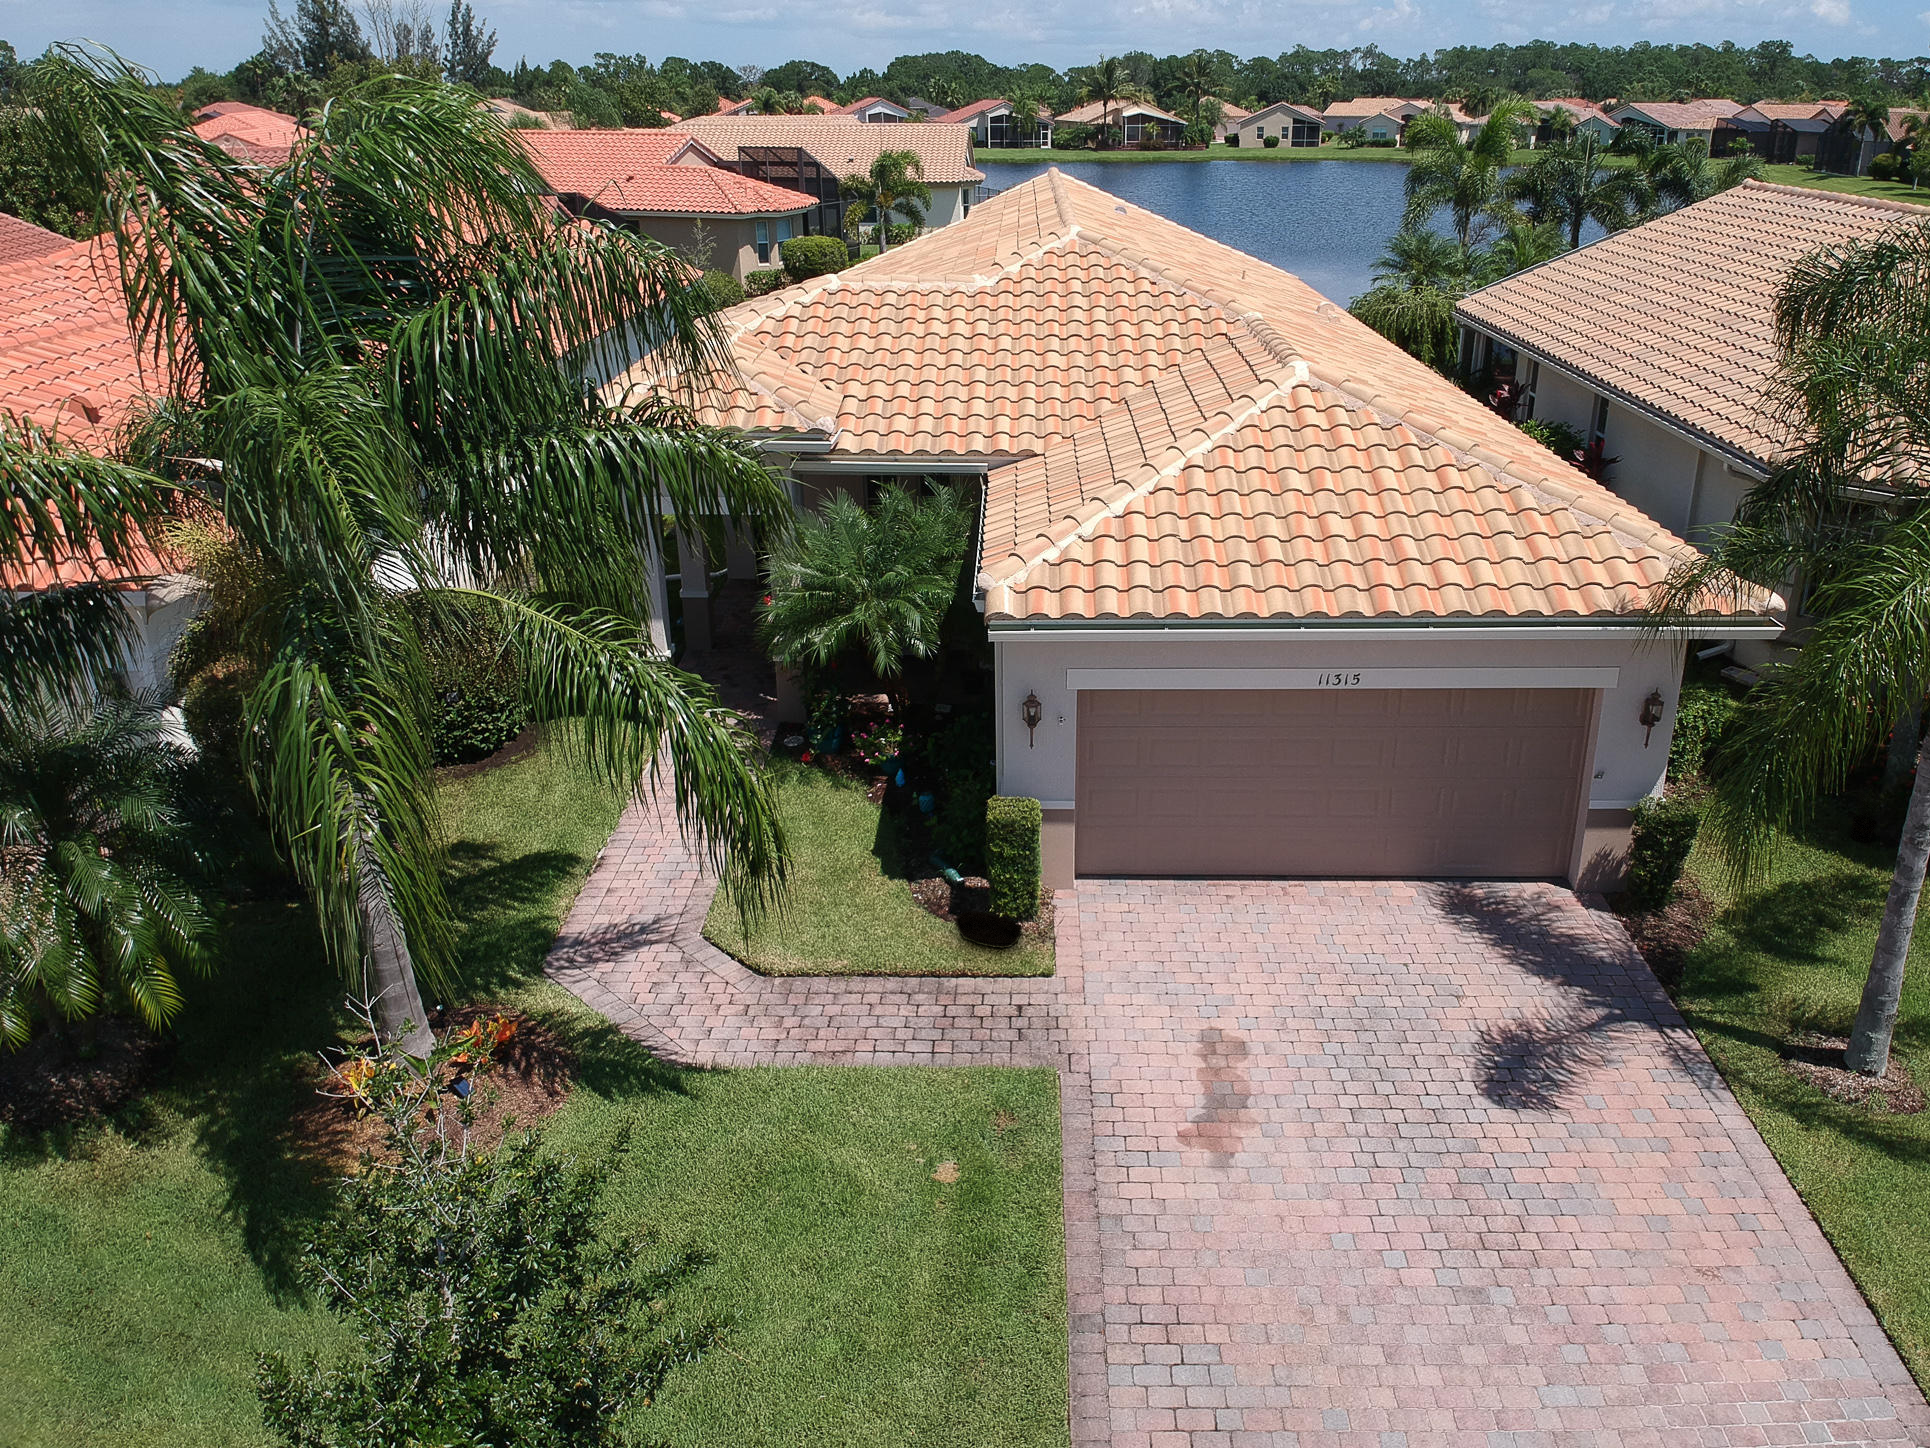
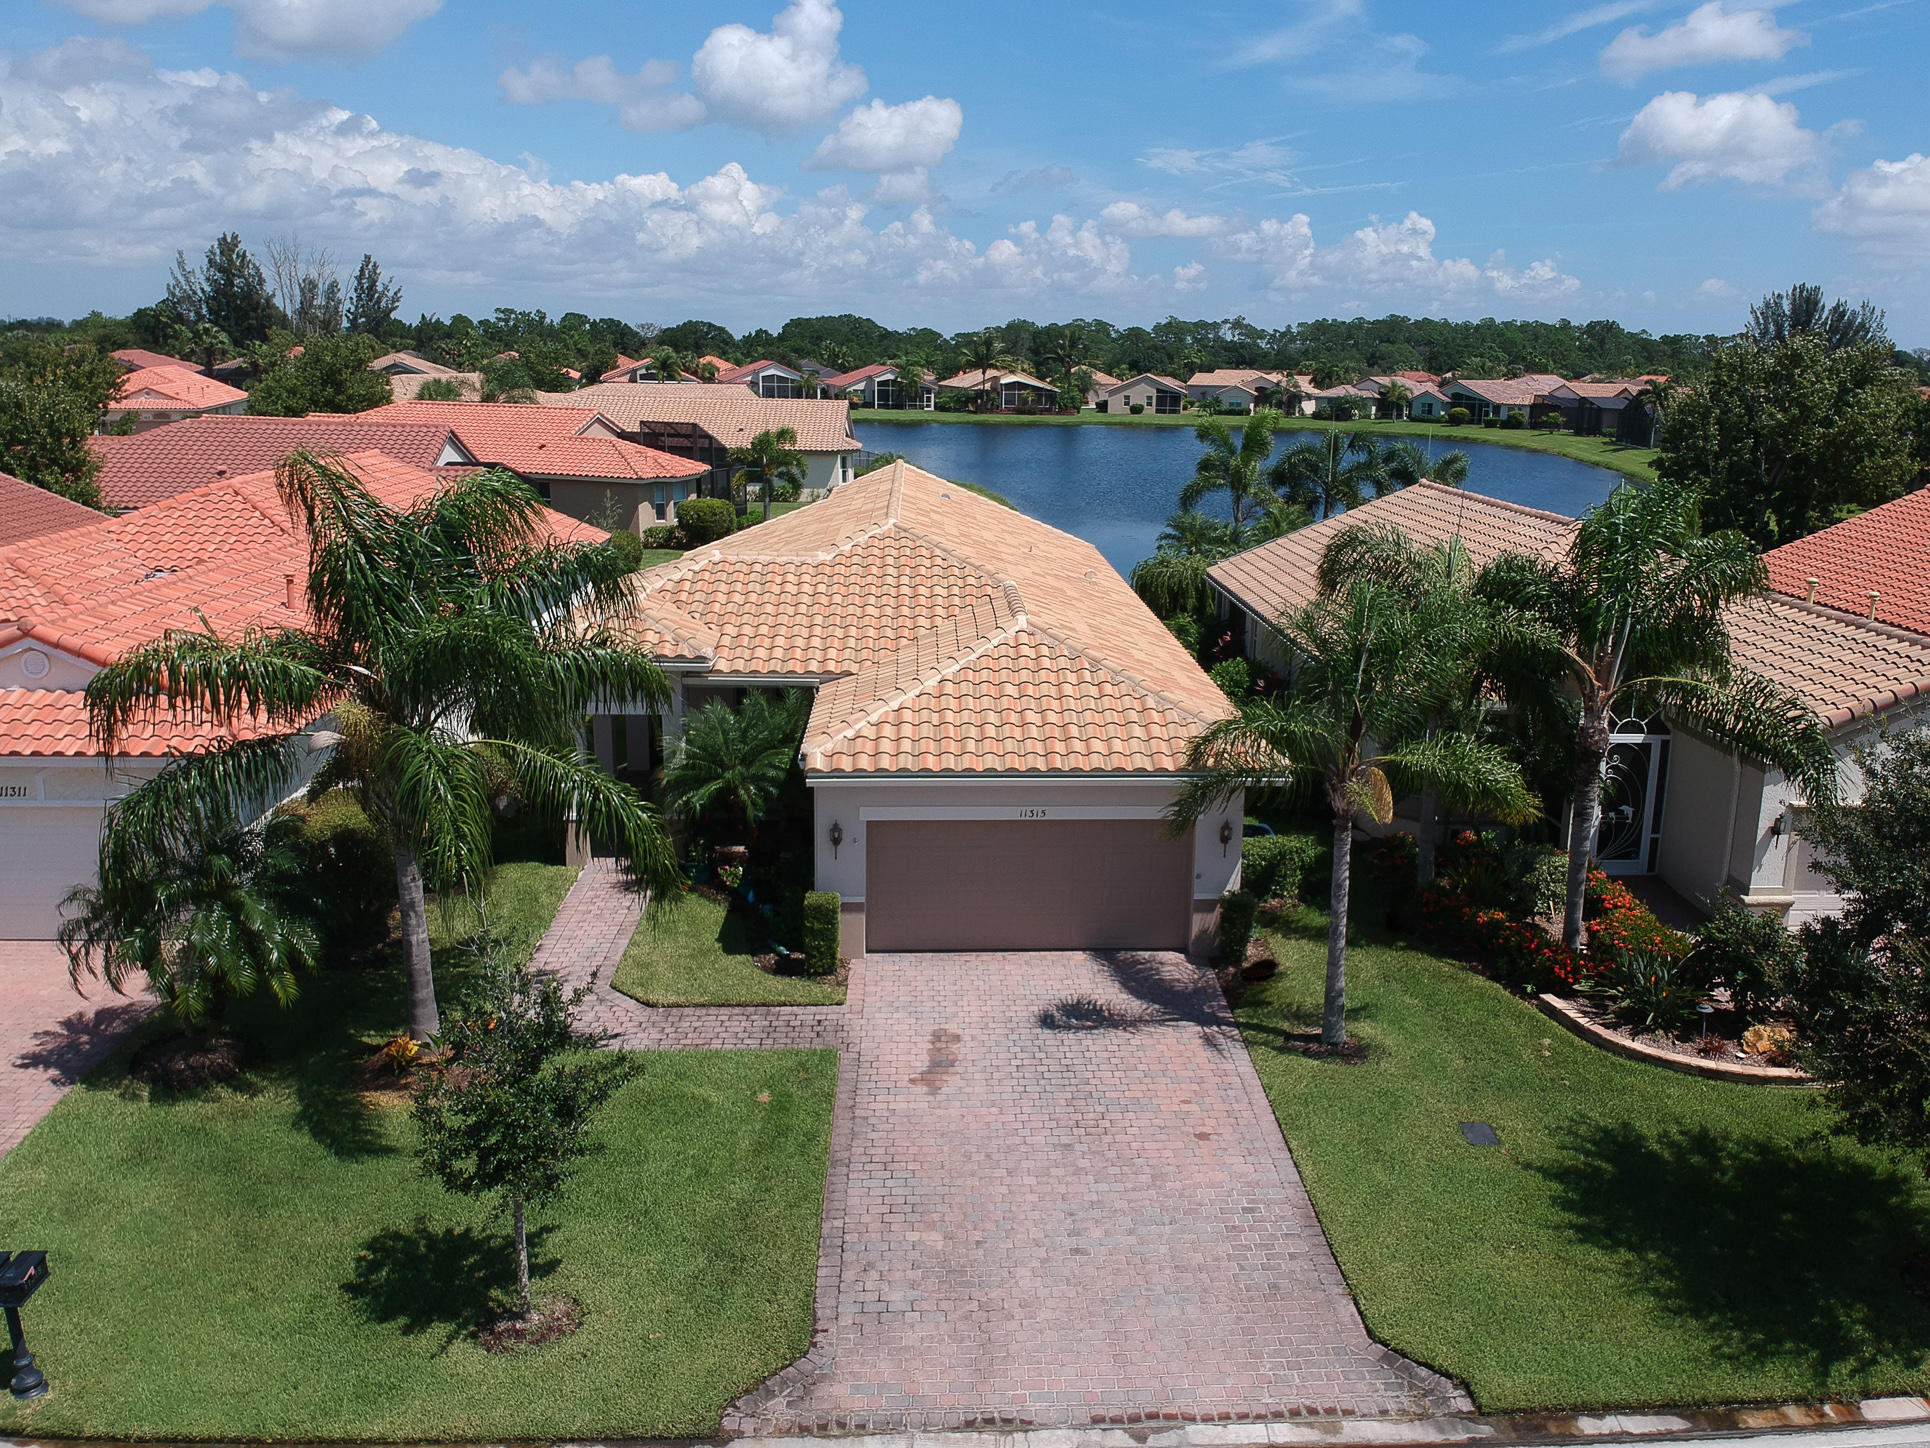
basket: present [955,912,1022,948] -> present [1239,958,1278,978]

